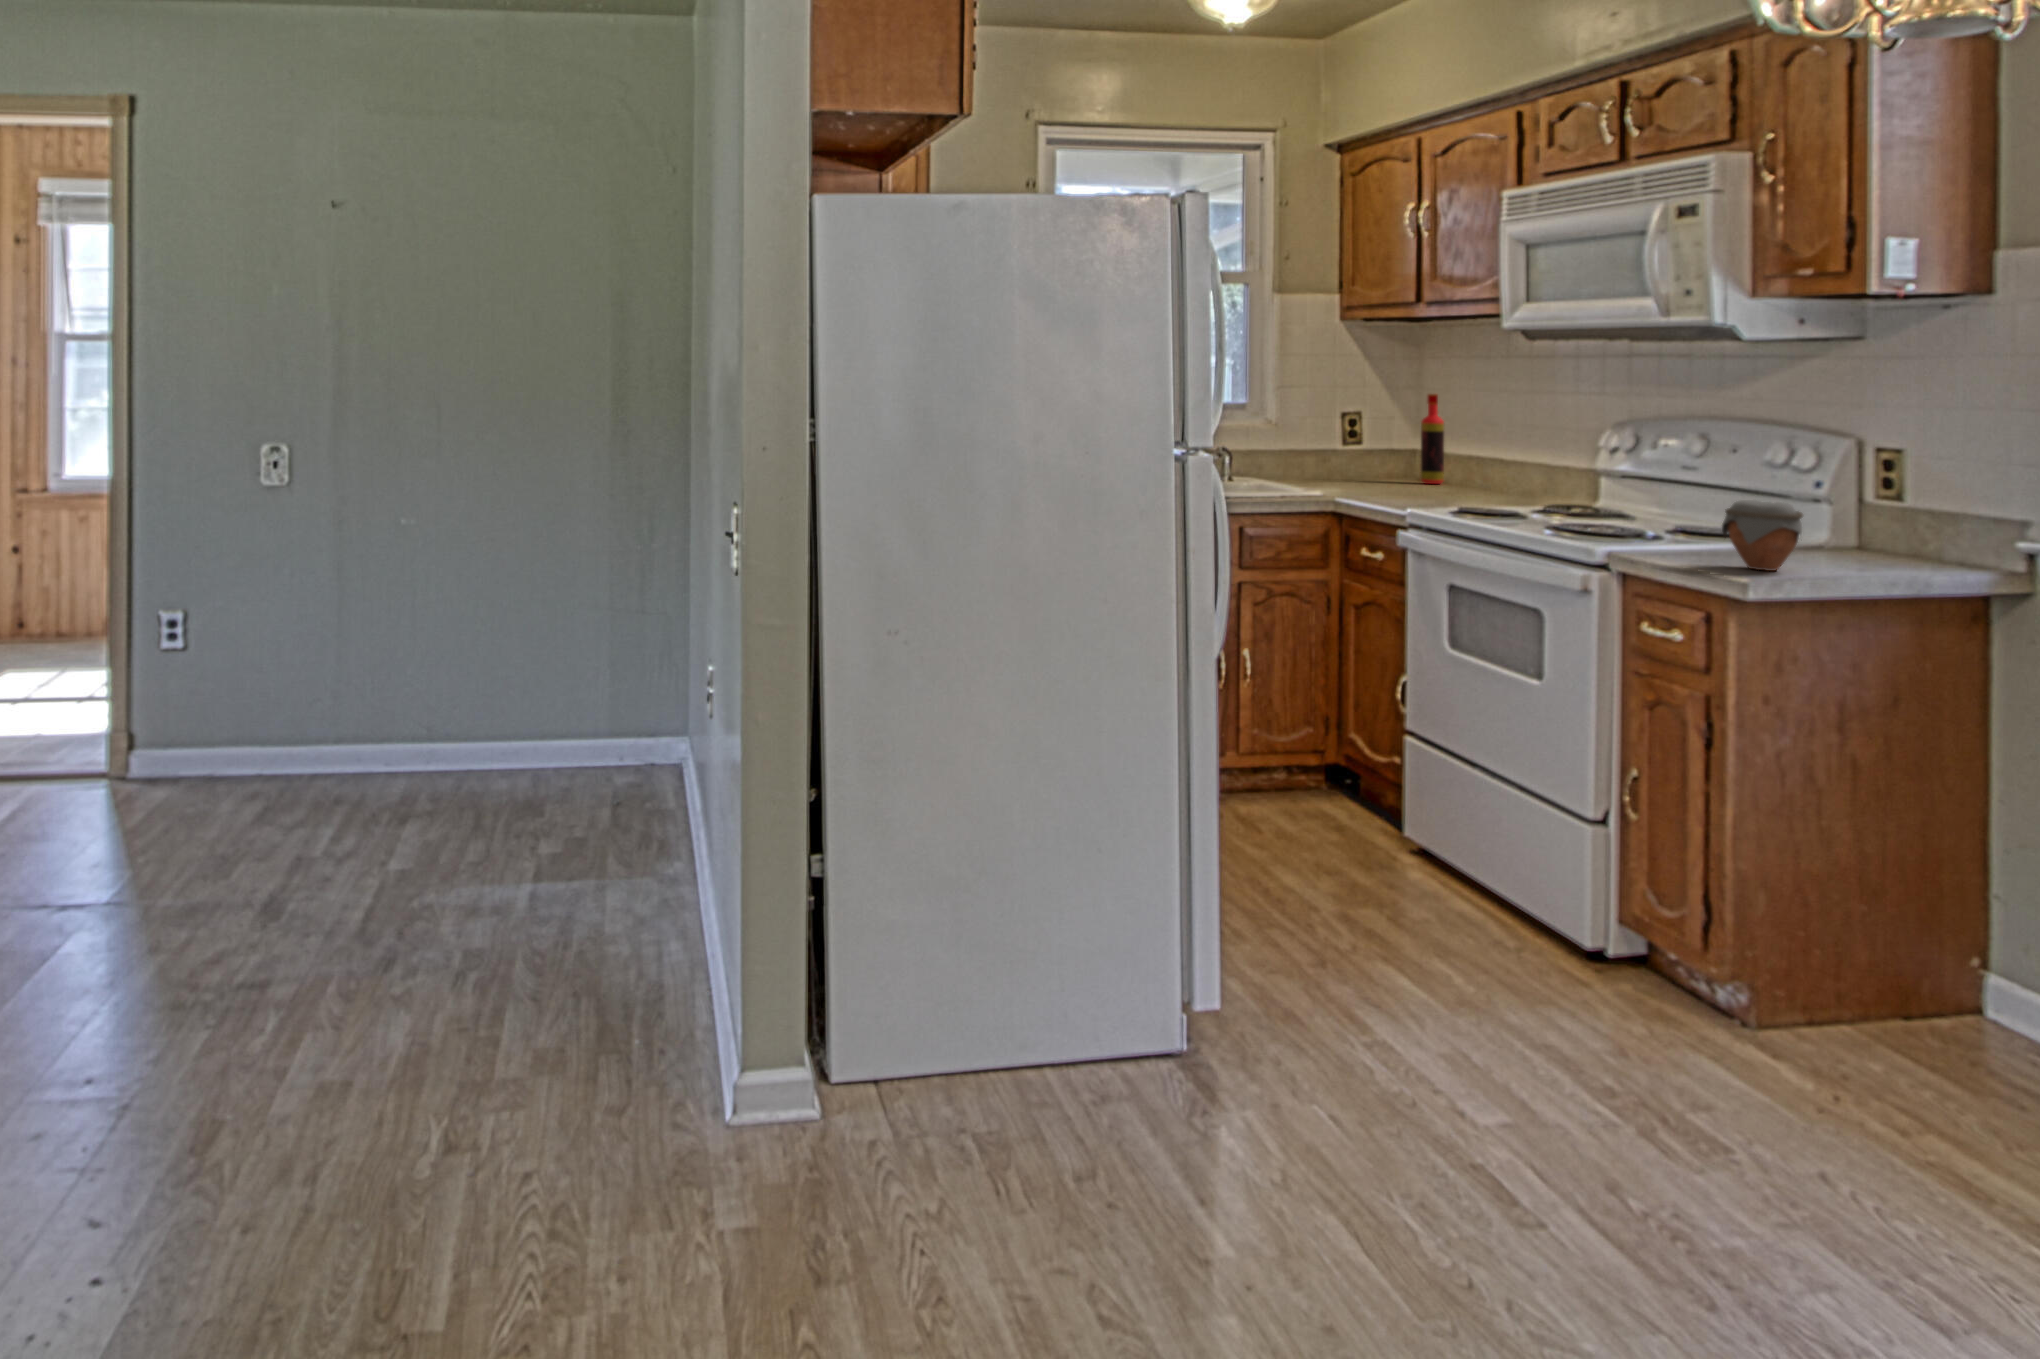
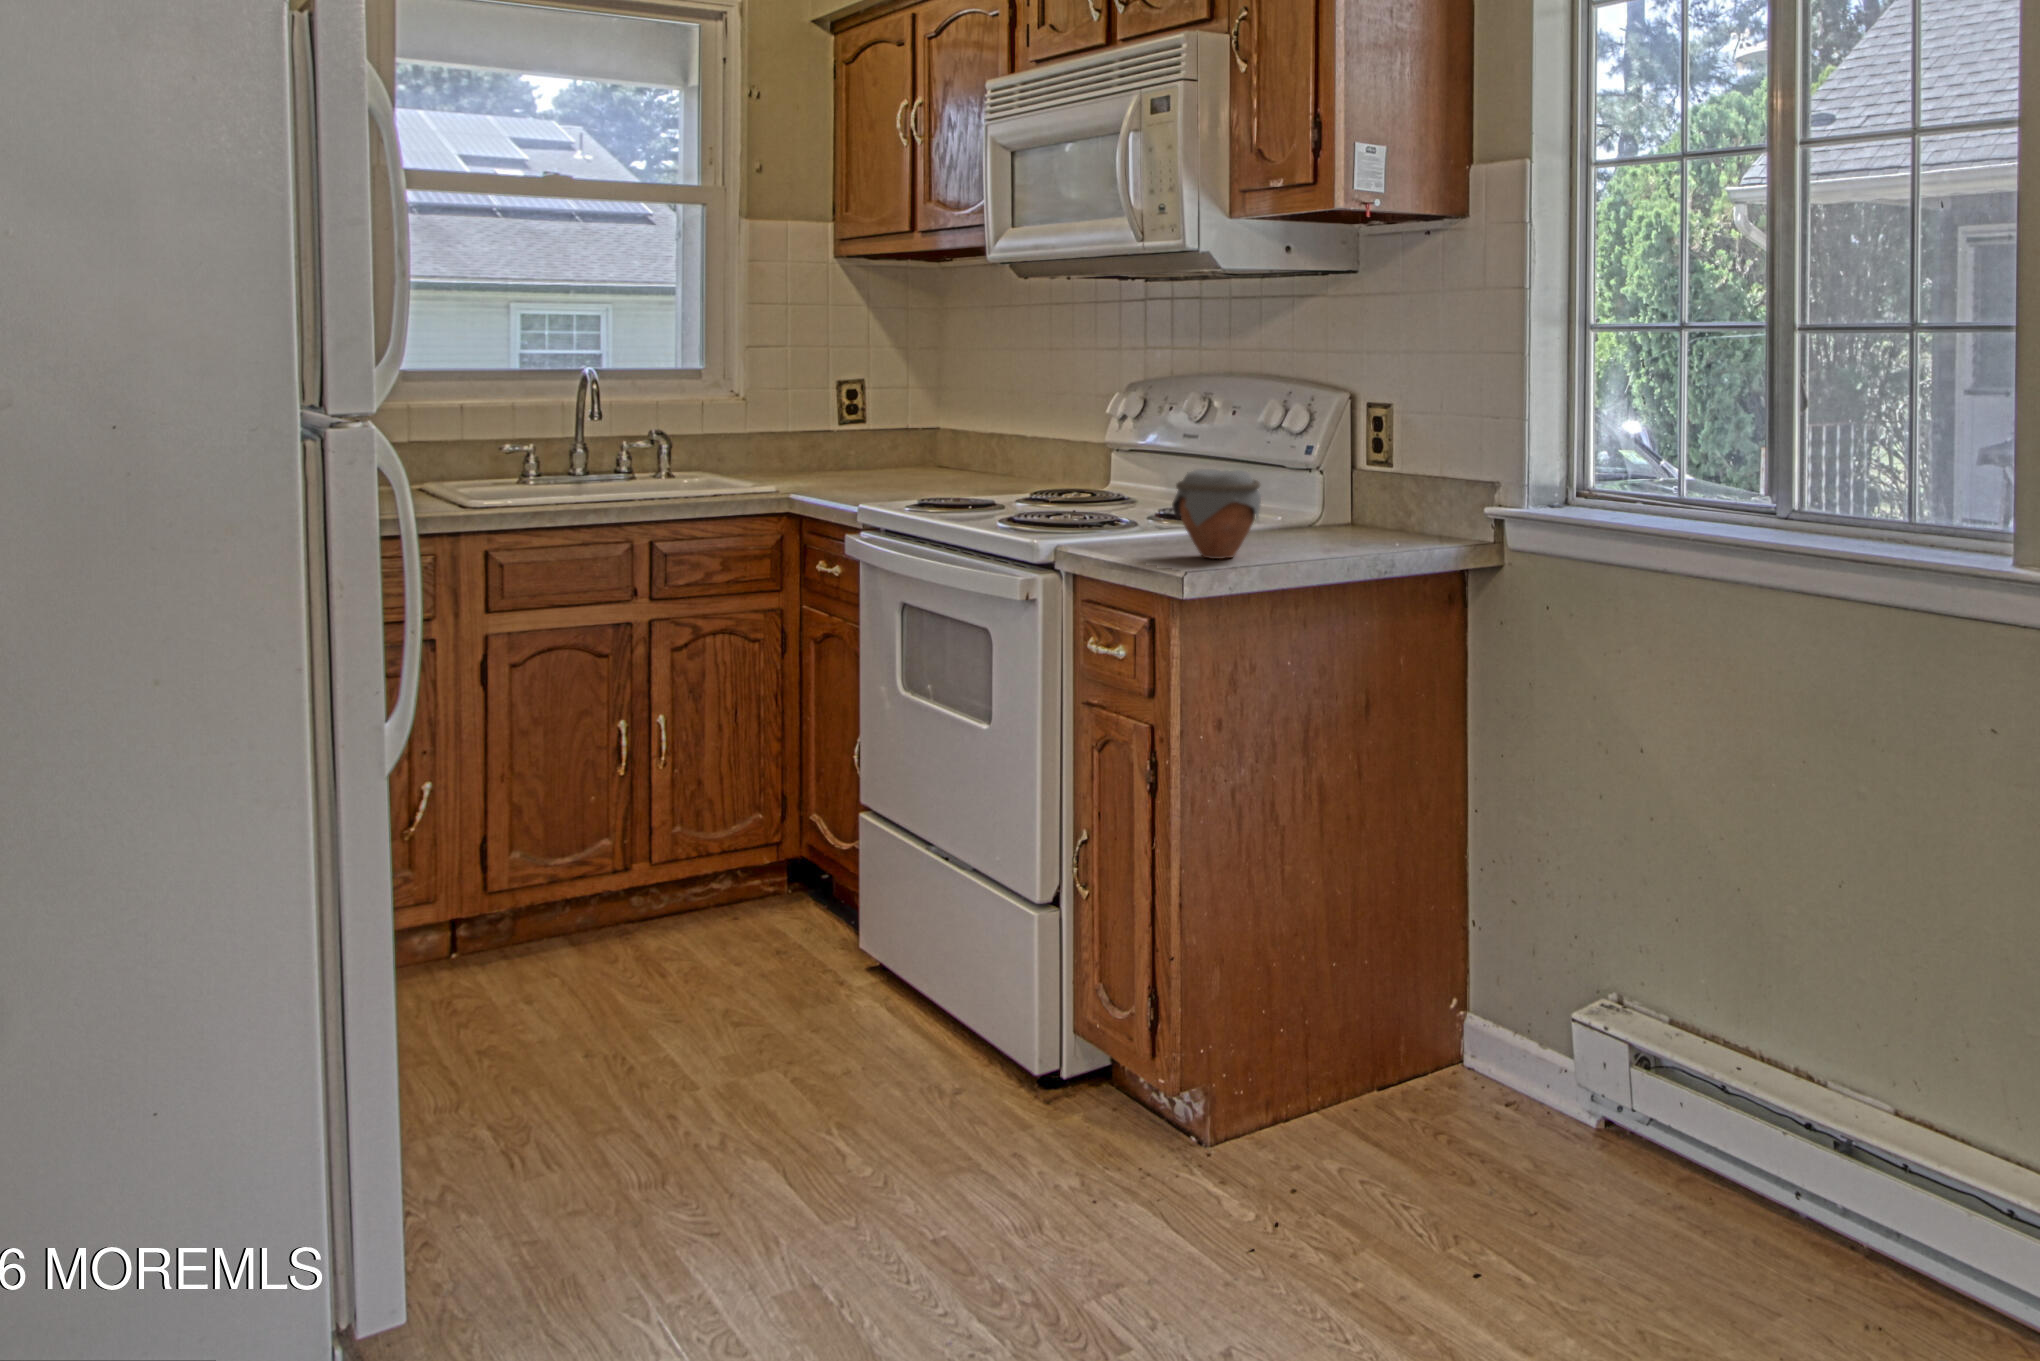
bottle: present [1421,394,1444,484] -> none [930,352,959,469]

